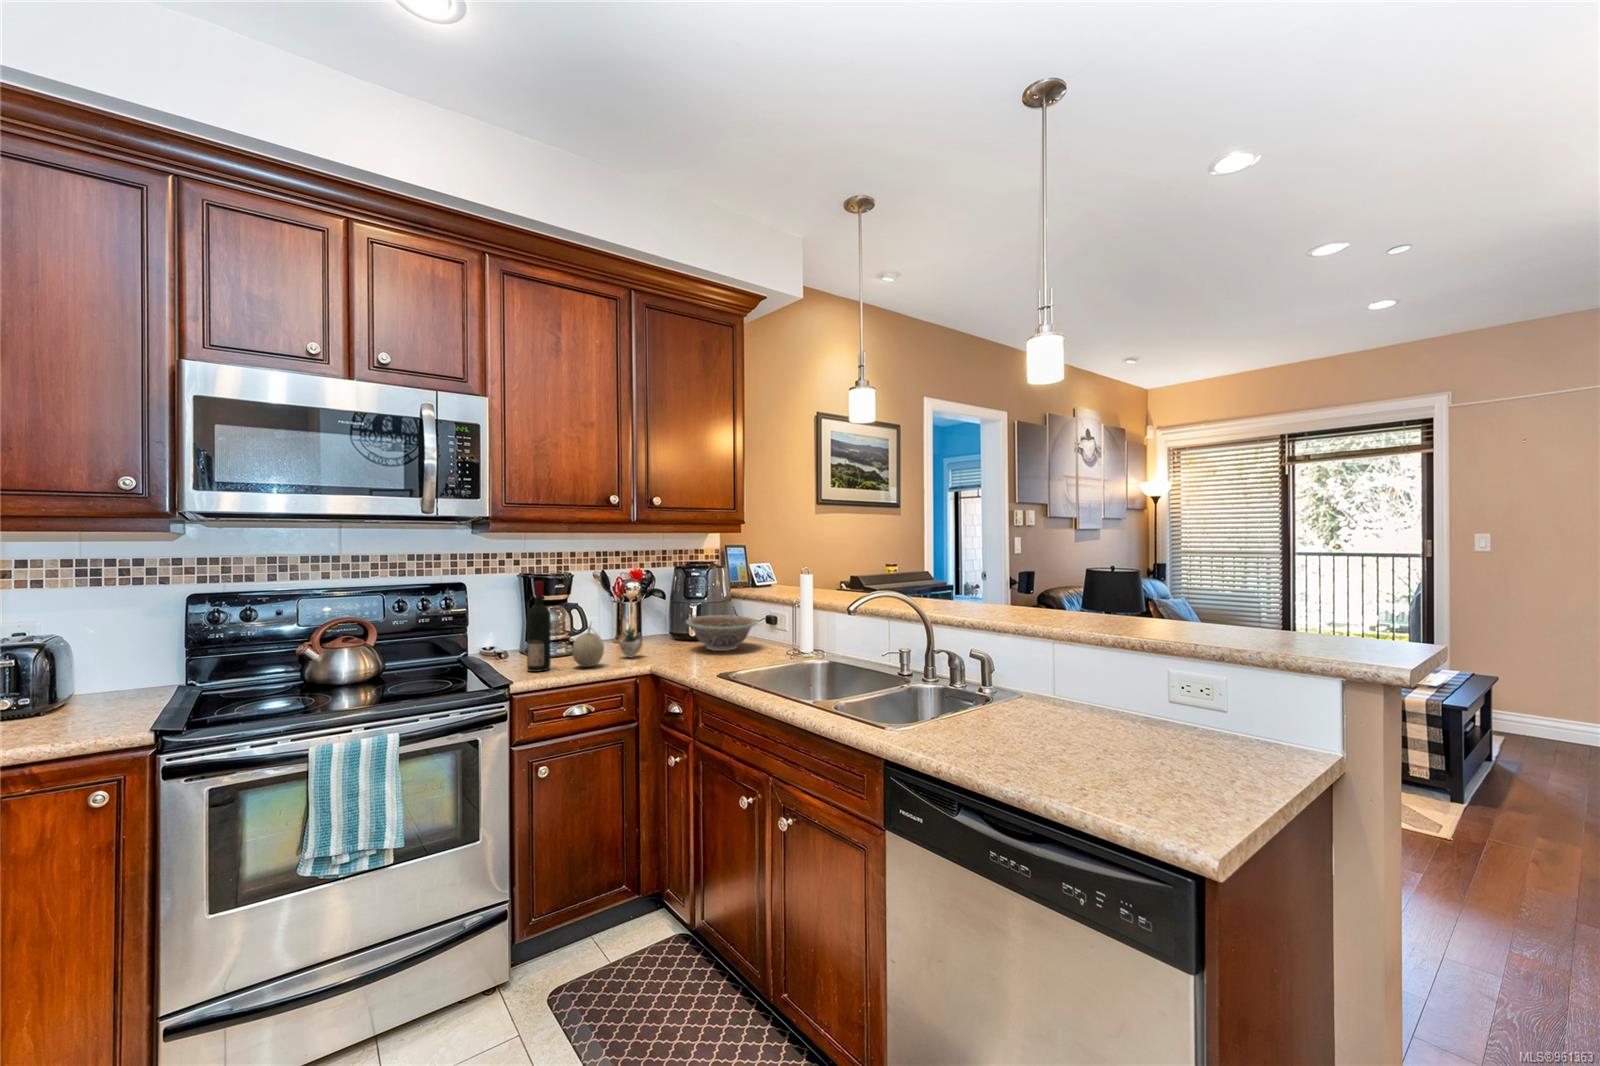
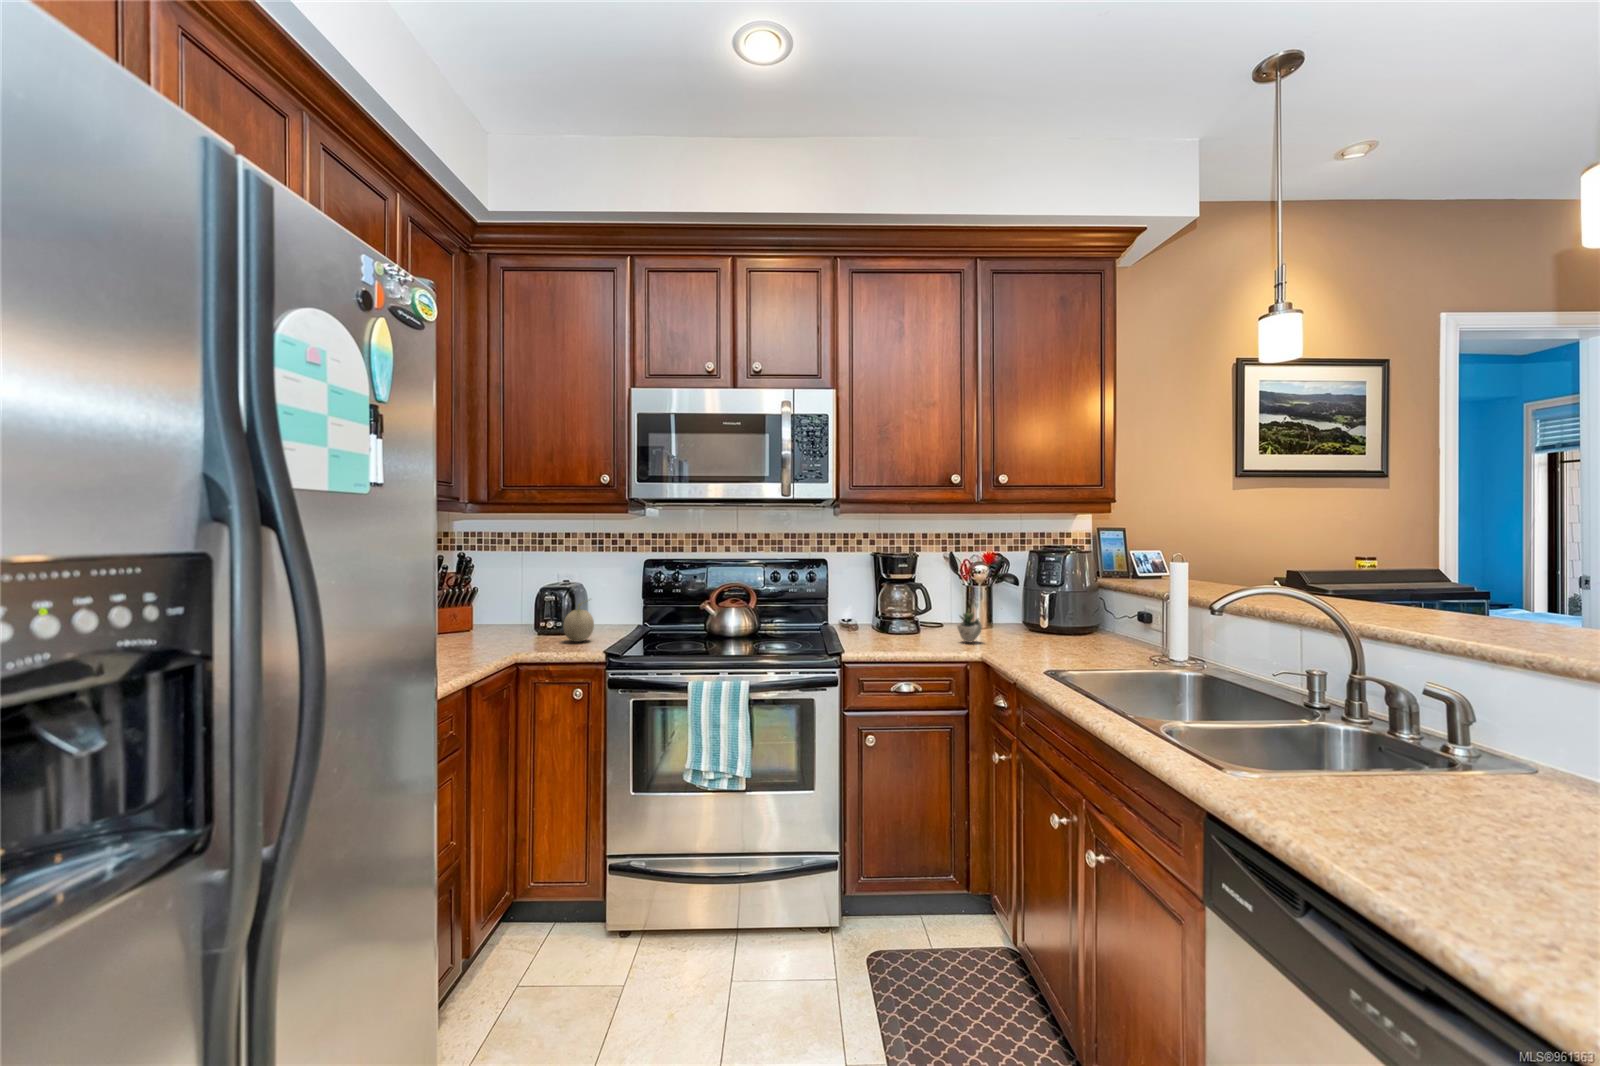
wine bottle: present [527,581,551,672] -> none [867,560,888,645]
decorative bowl: present [686,615,757,651] -> none [1032,606,1119,647]
fruit: present [572,625,604,667] -> present [564,602,594,642]

